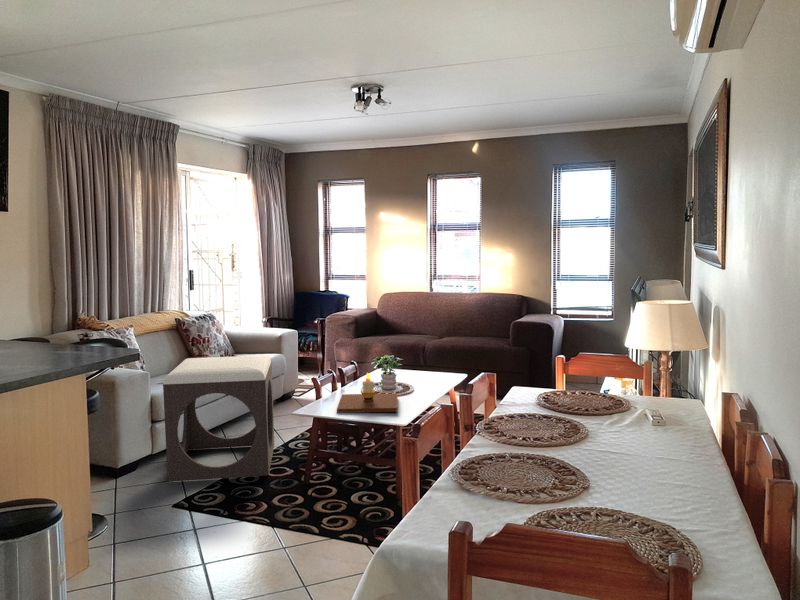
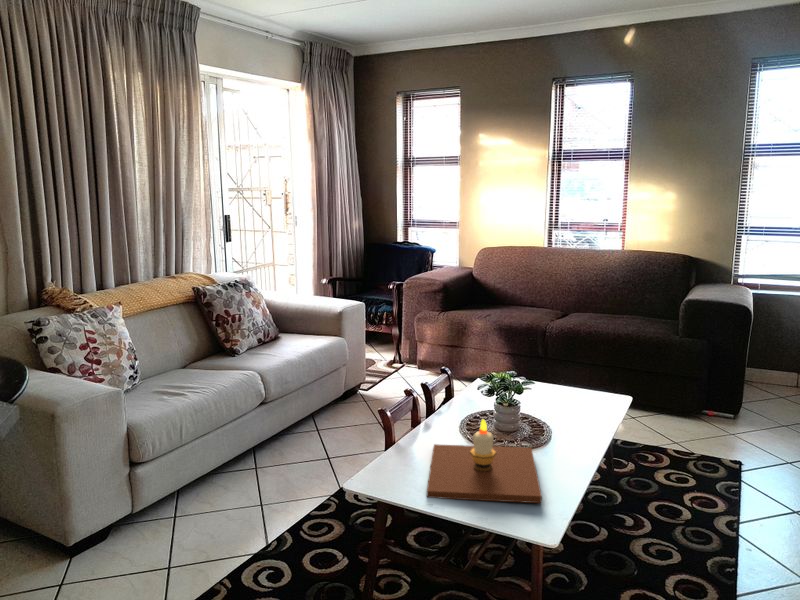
footstool: present [163,355,274,482] -> none [128,361,325,580]

